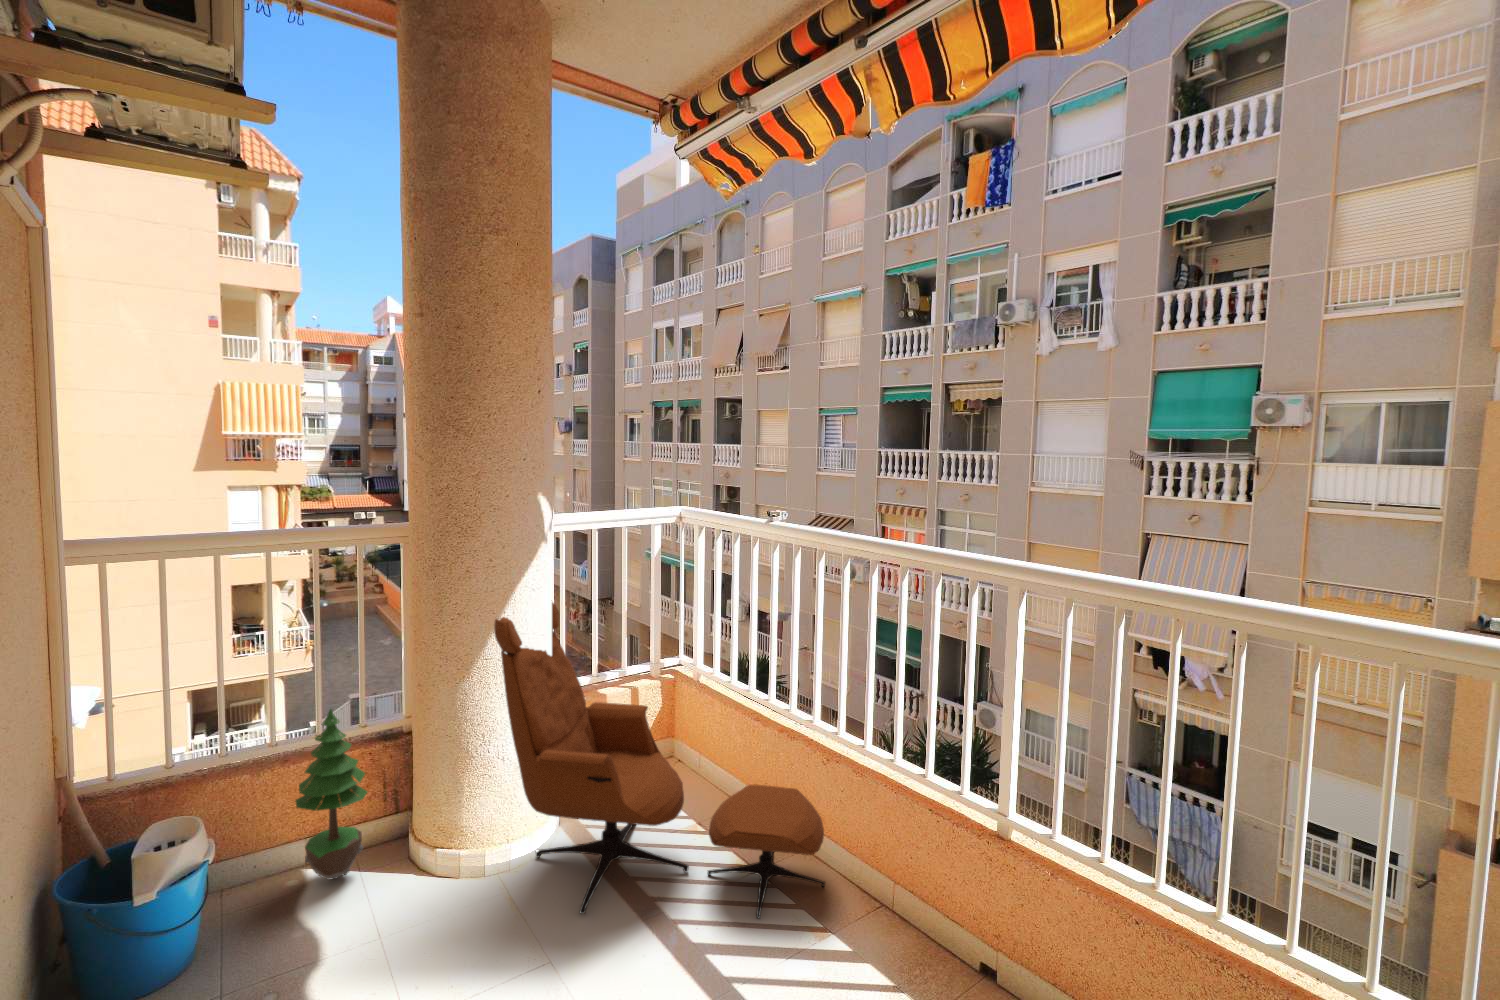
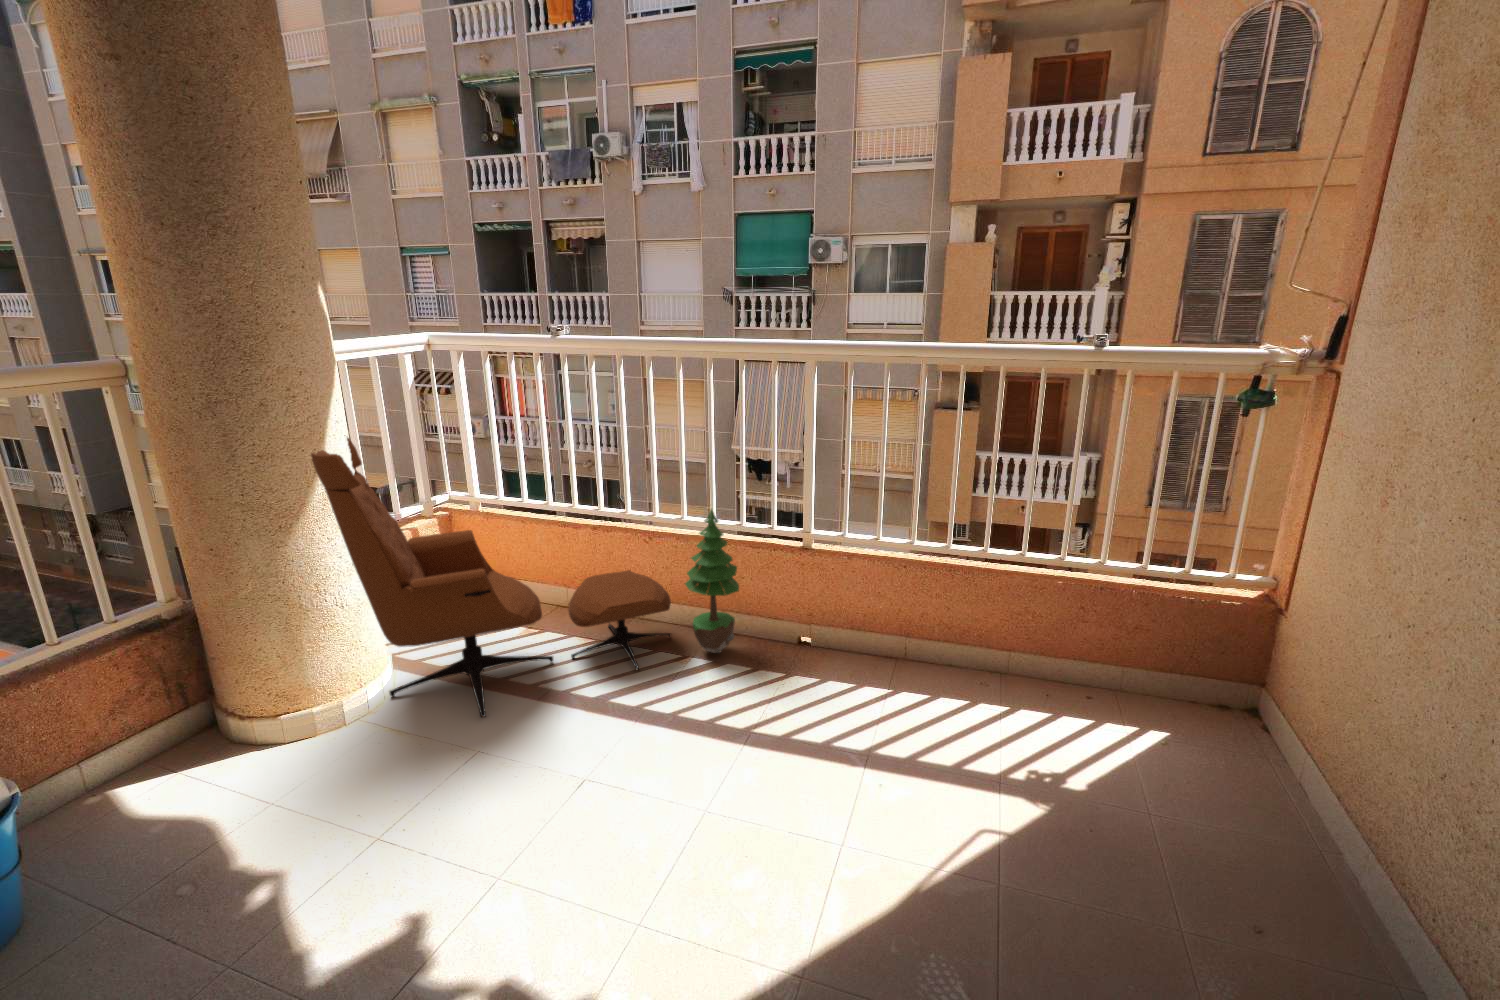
potted tree: present [296,709,367,880] -> present [685,510,739,653]

